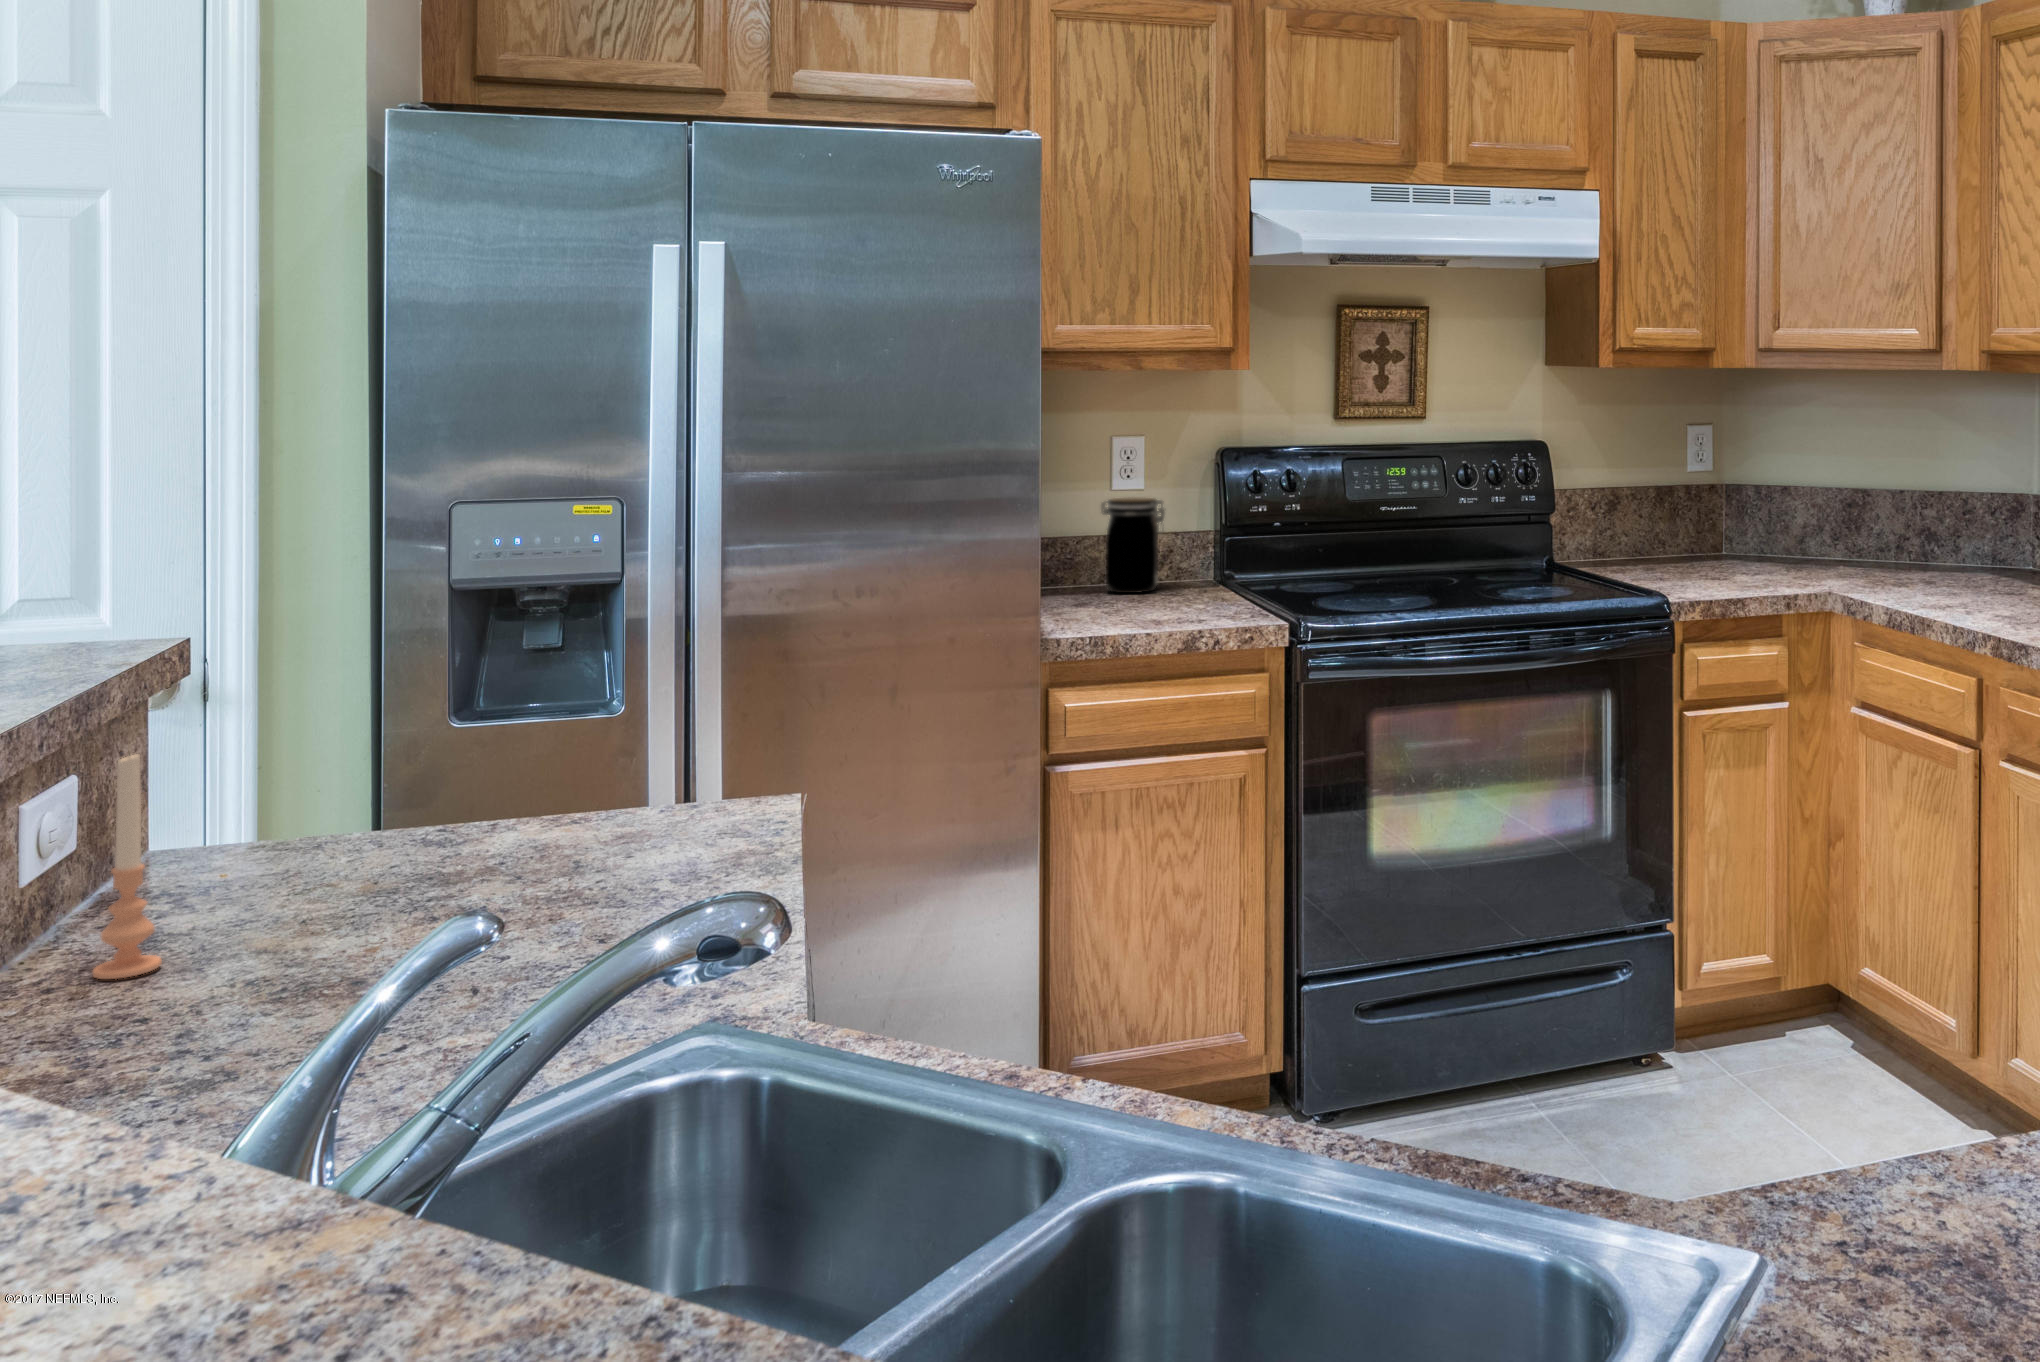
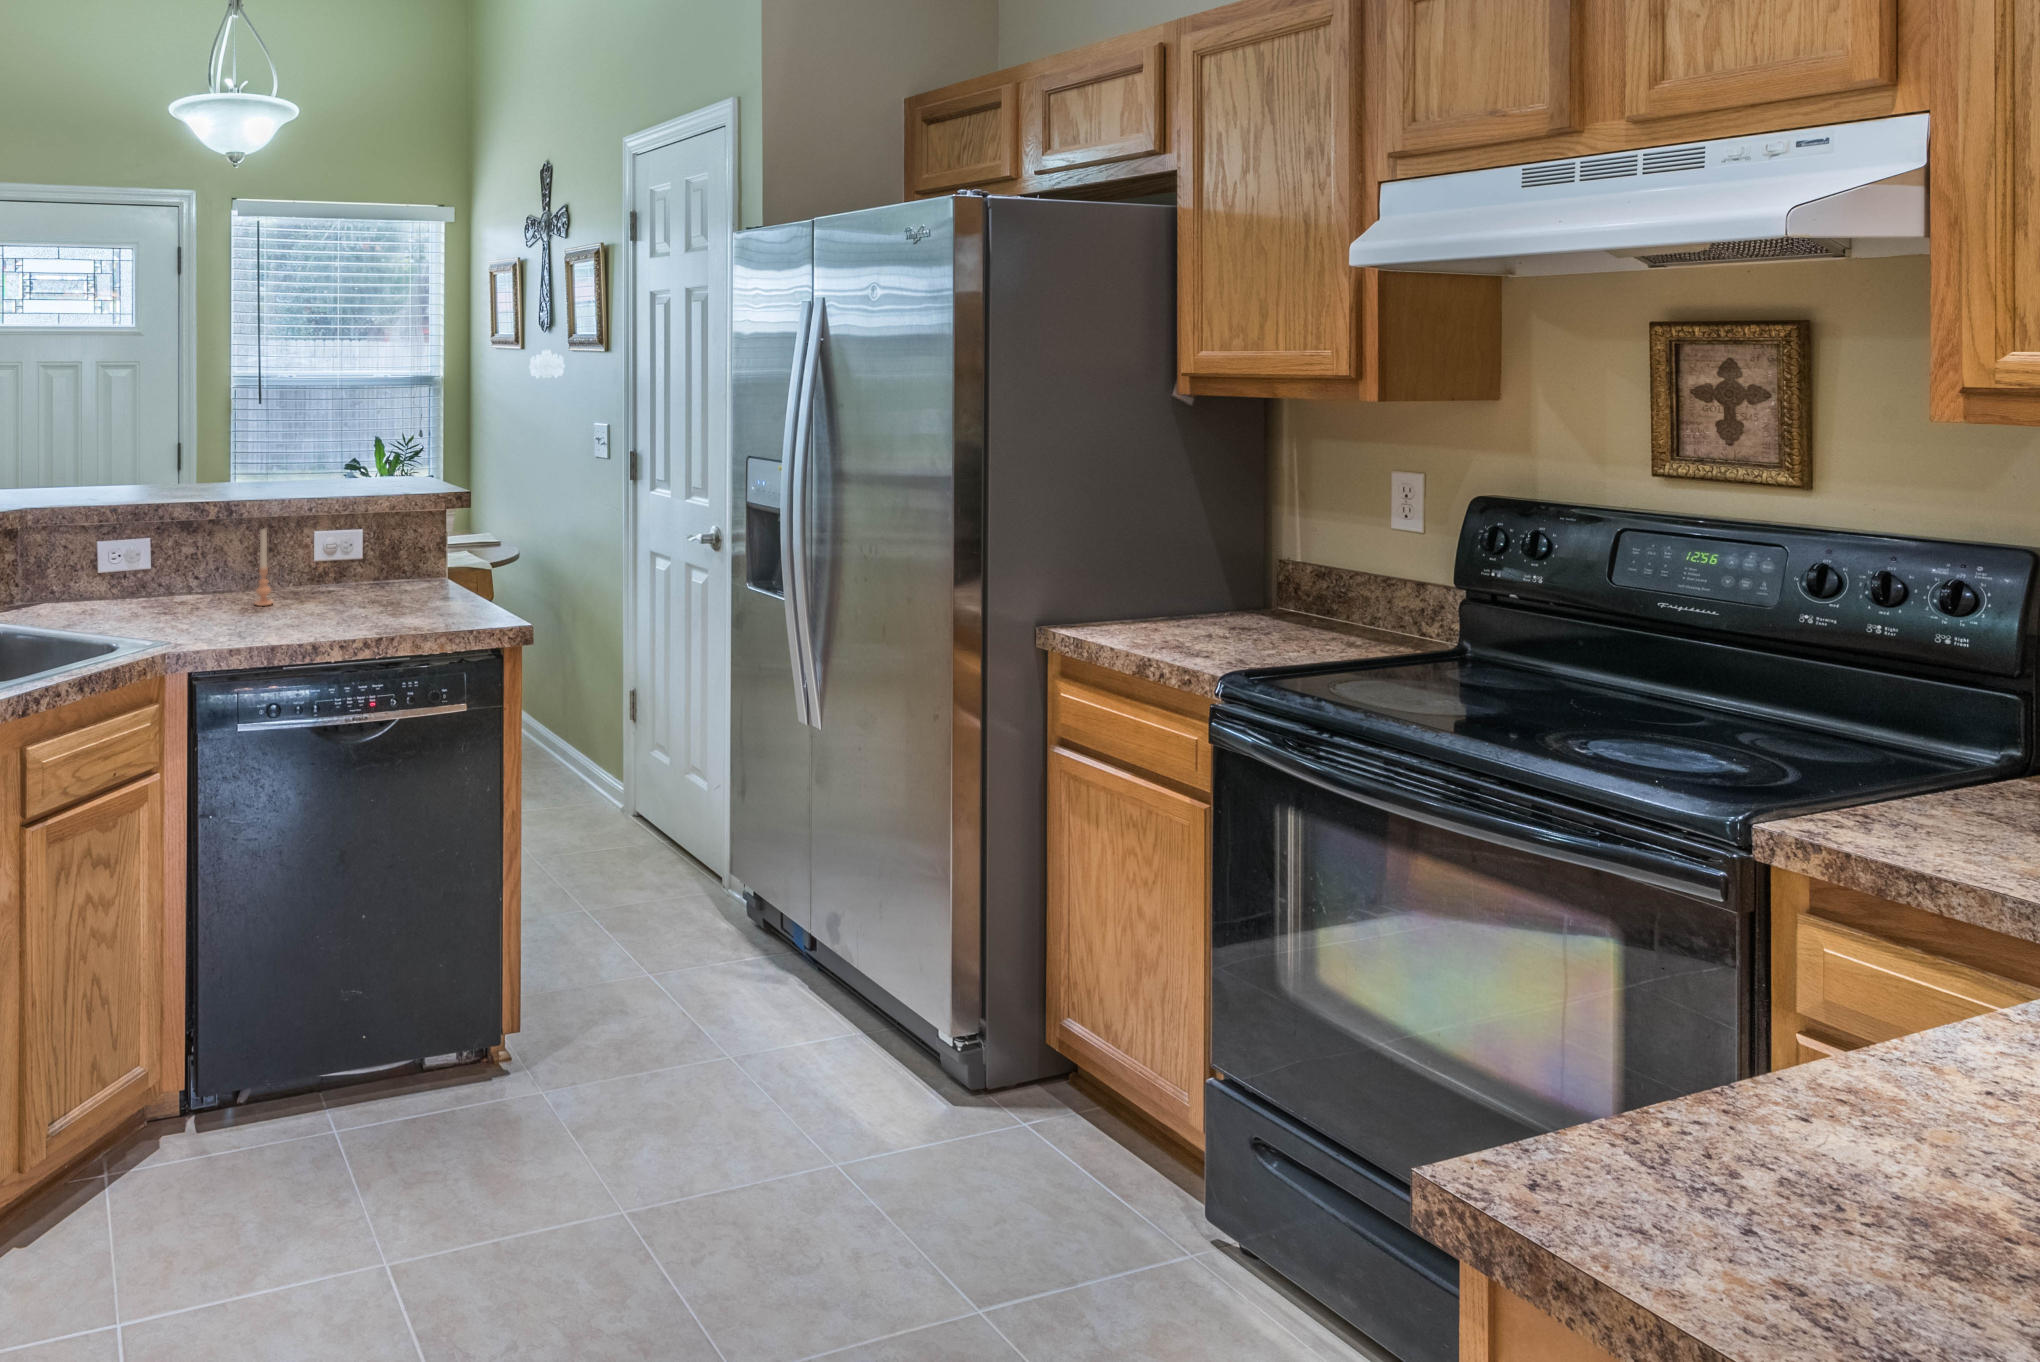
jar: present [1102,498,1165,593] -> none [1257,531,1333,631]

